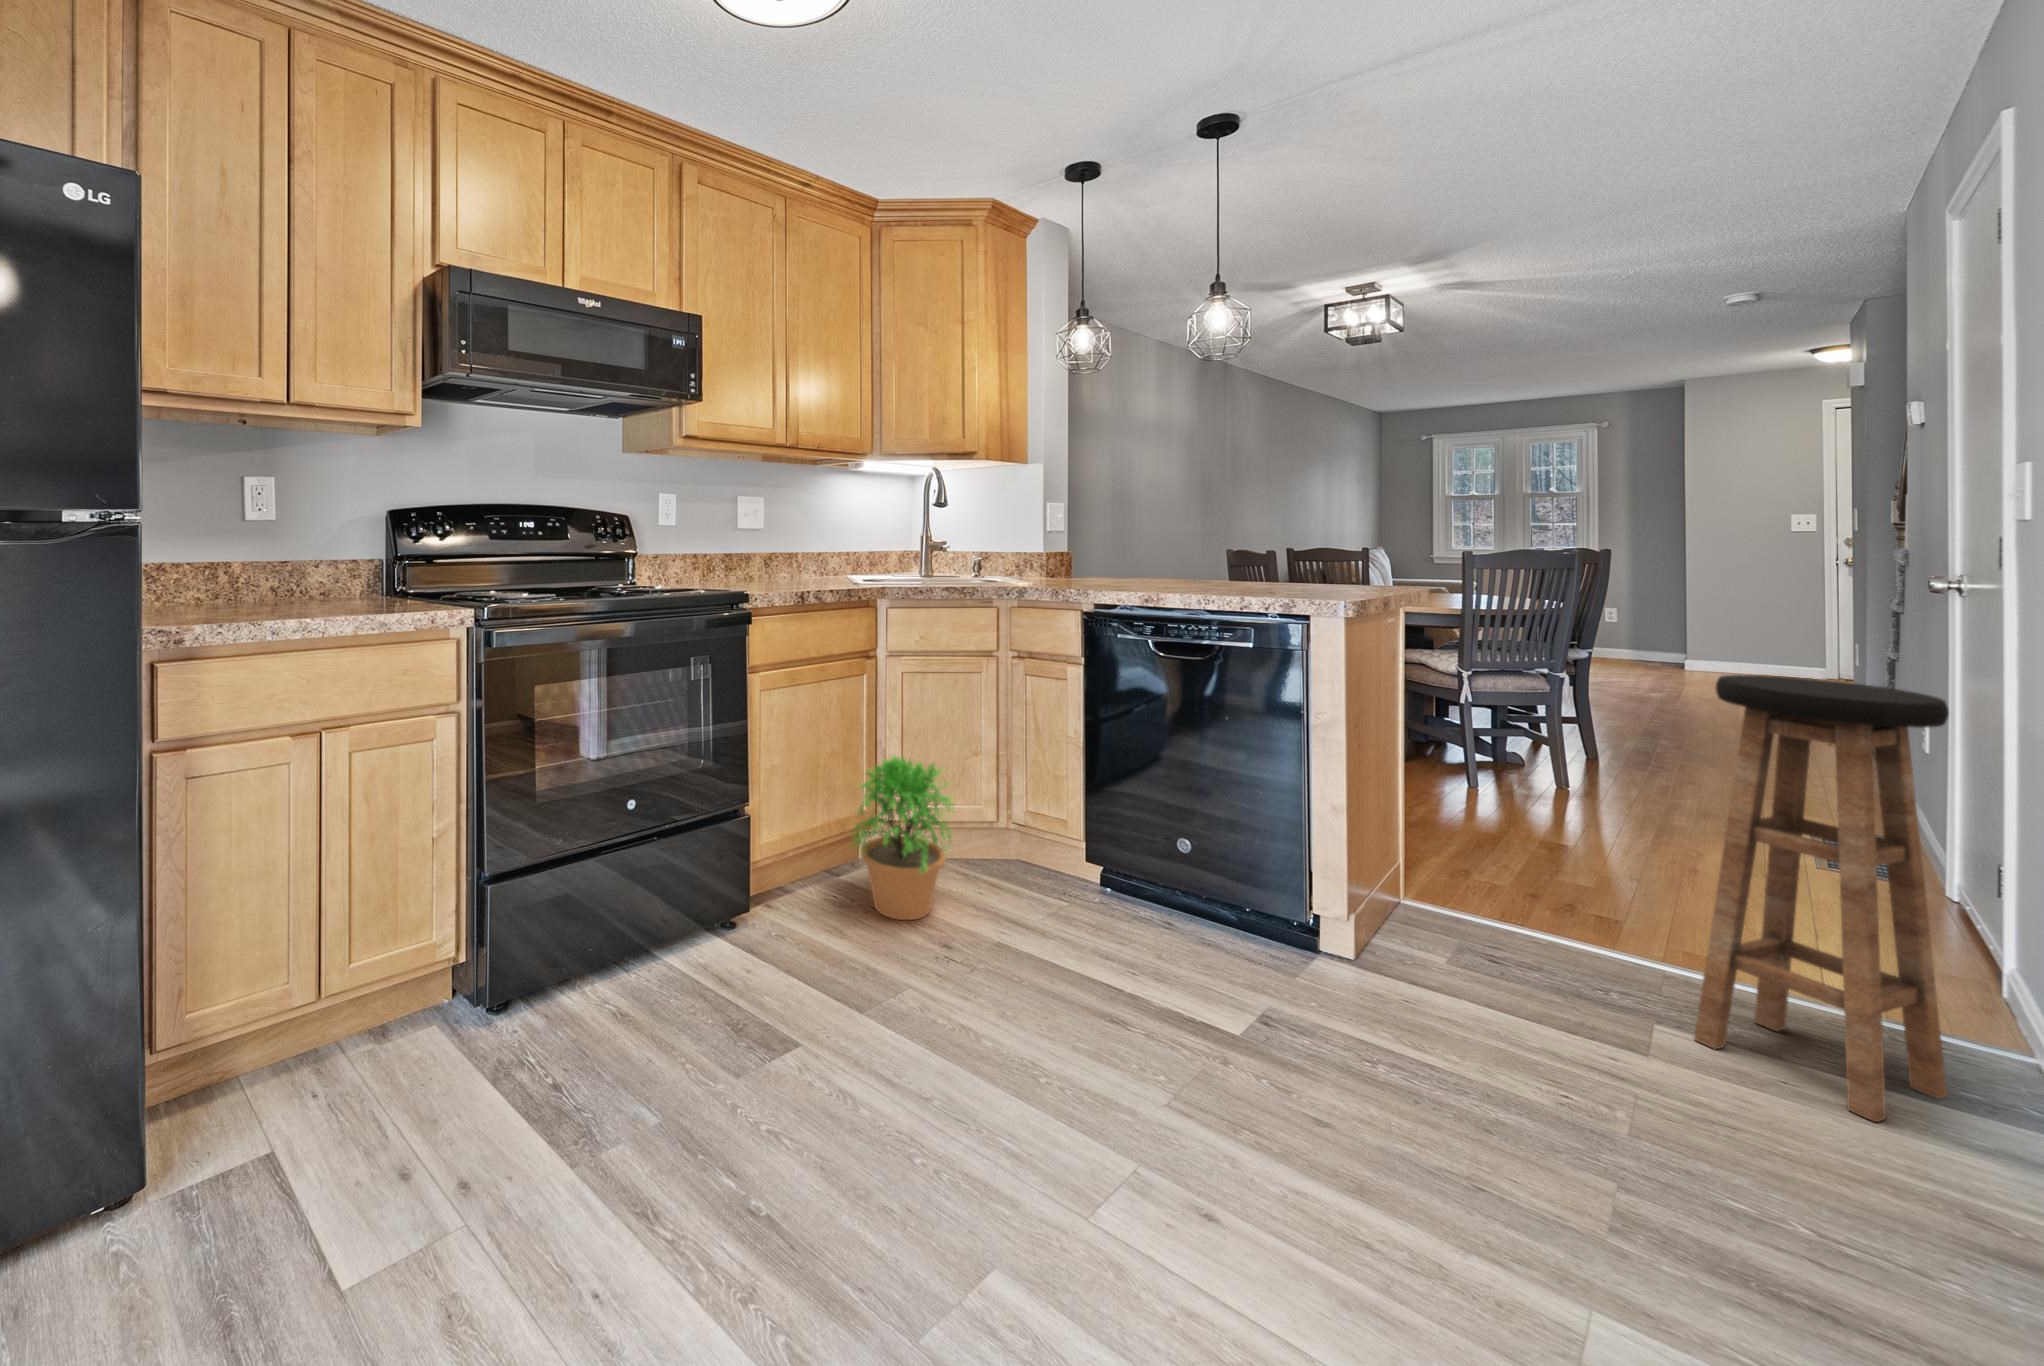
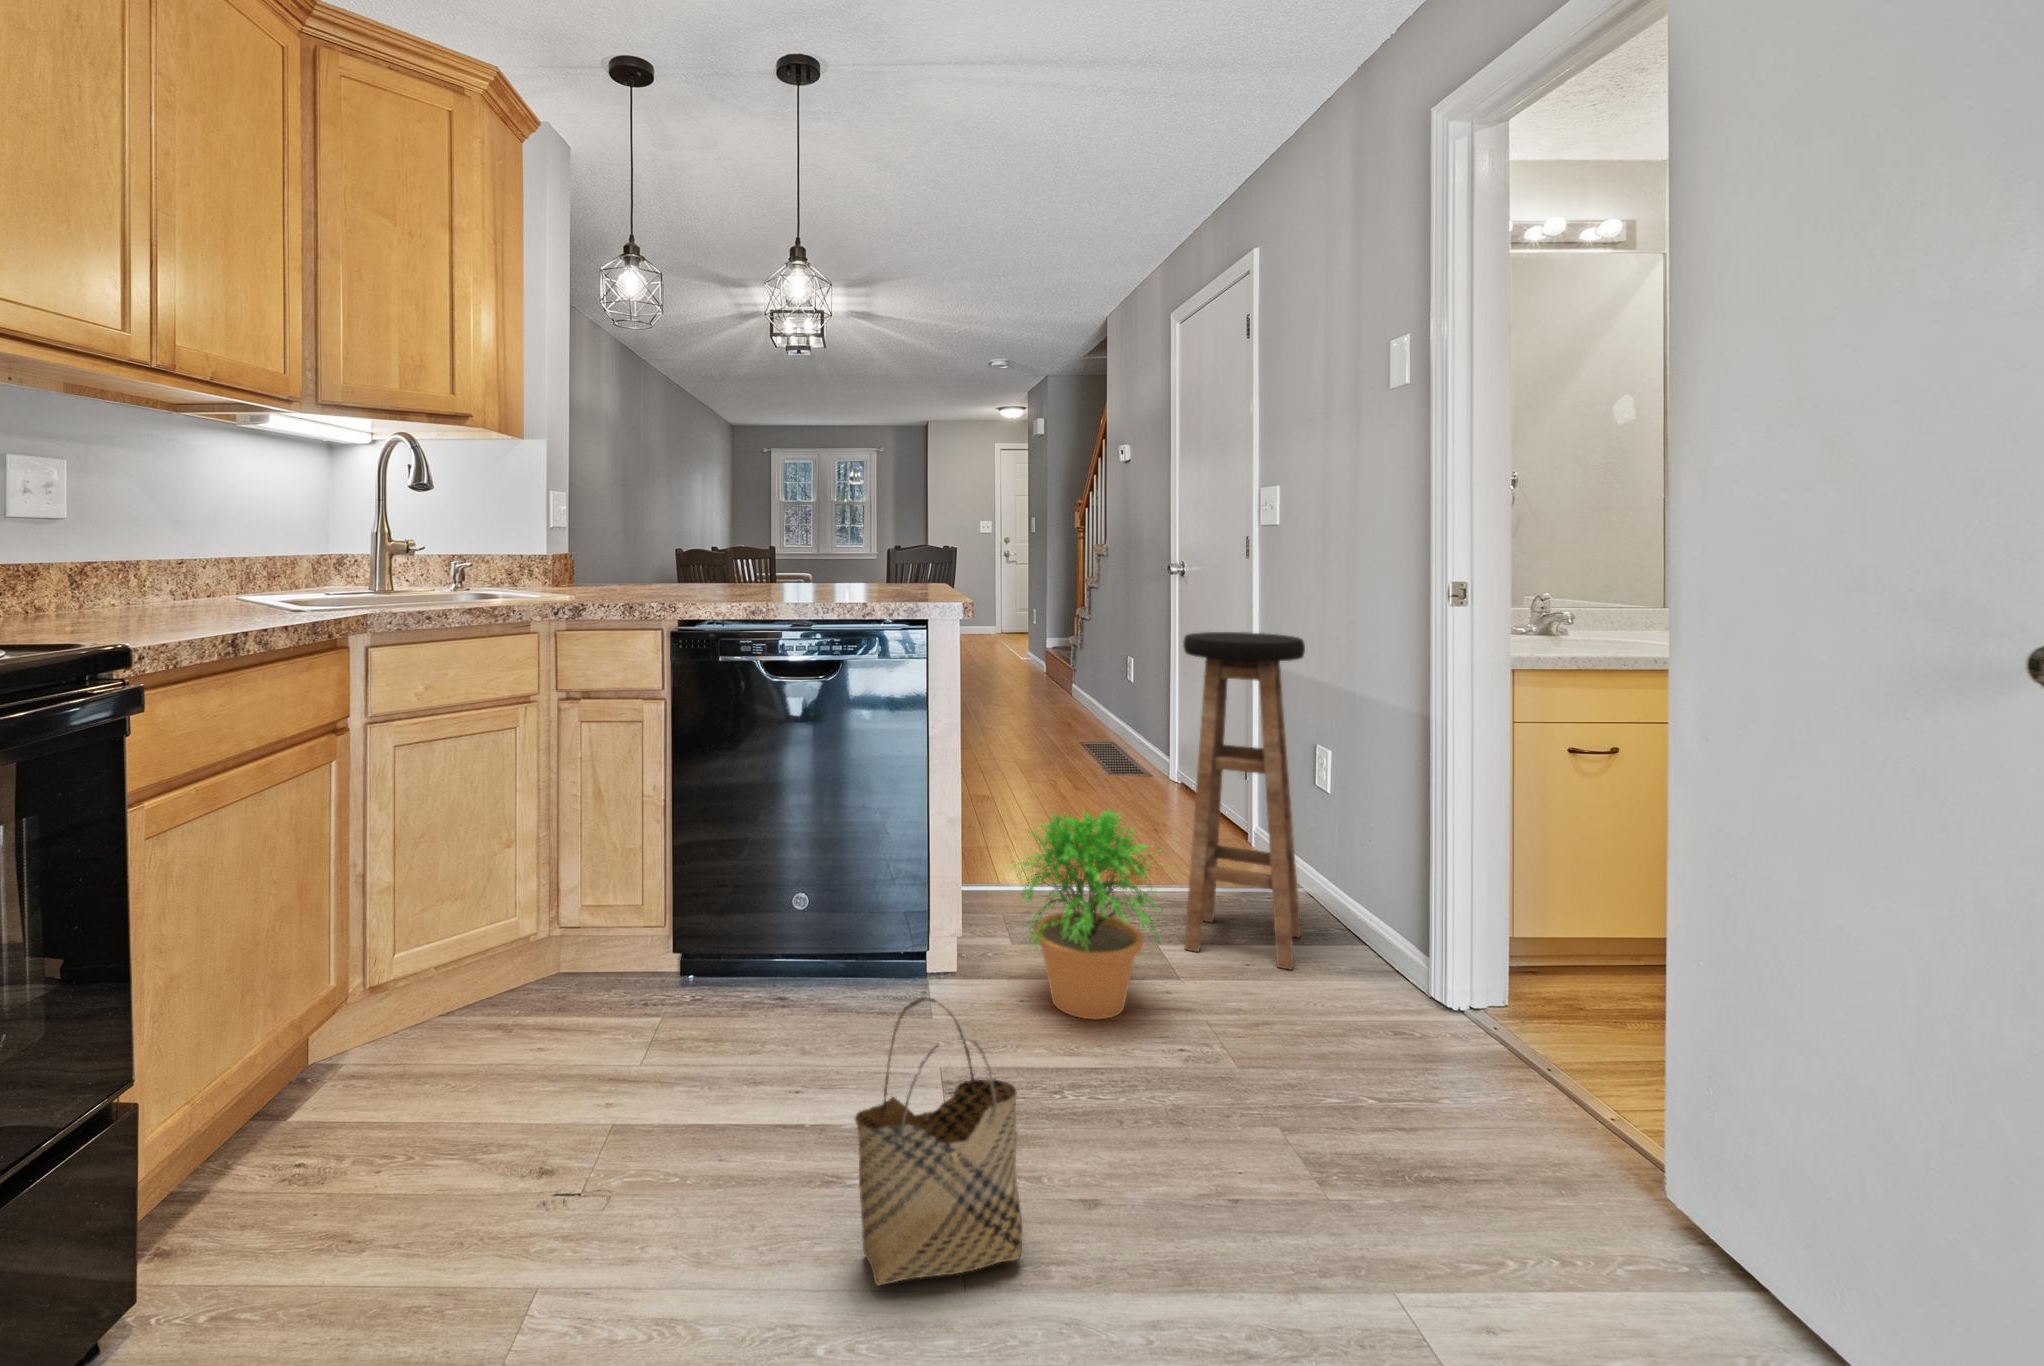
potted plant: present [851,756,953,920] -> present [1011,810,1162,1019]
woven basket: none [1104,923,1256,1156] -> present [855,997,1022,1286]

